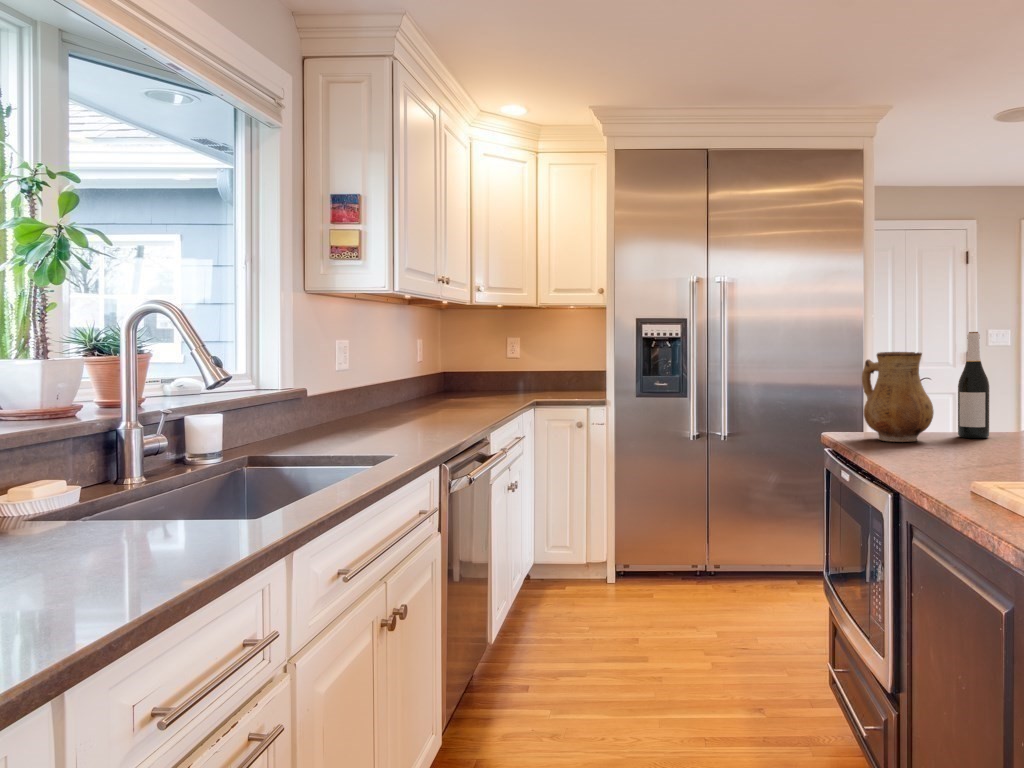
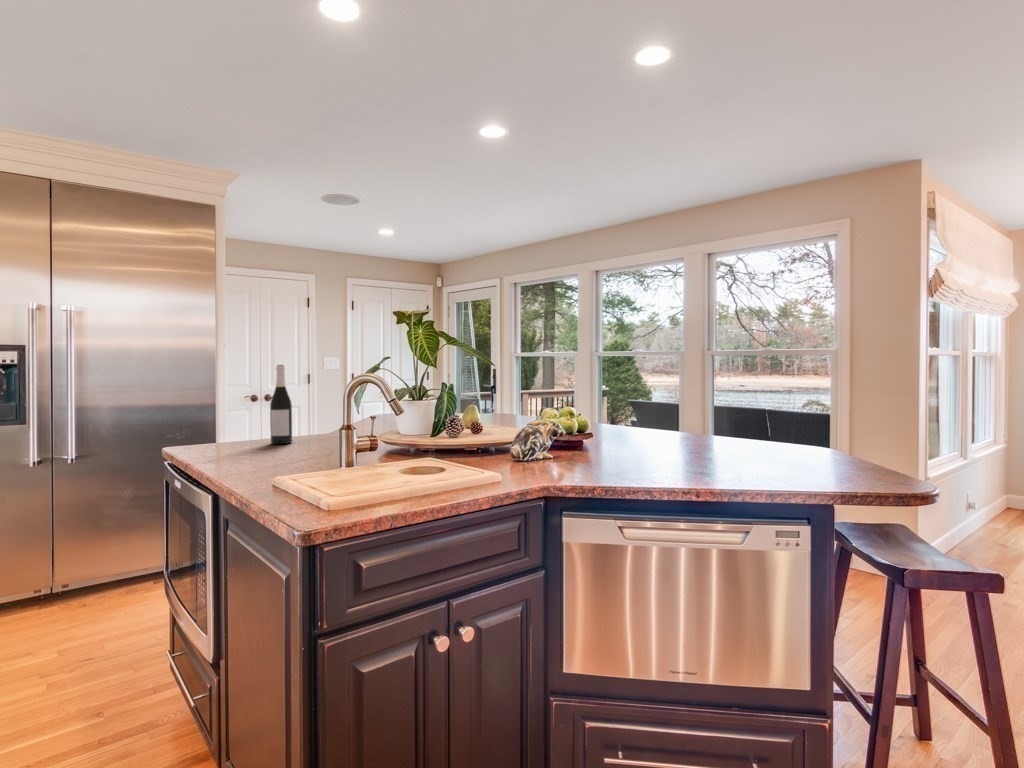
ceramic pitcher: present [862,352,934,442] -> none [195,379,252,452]

